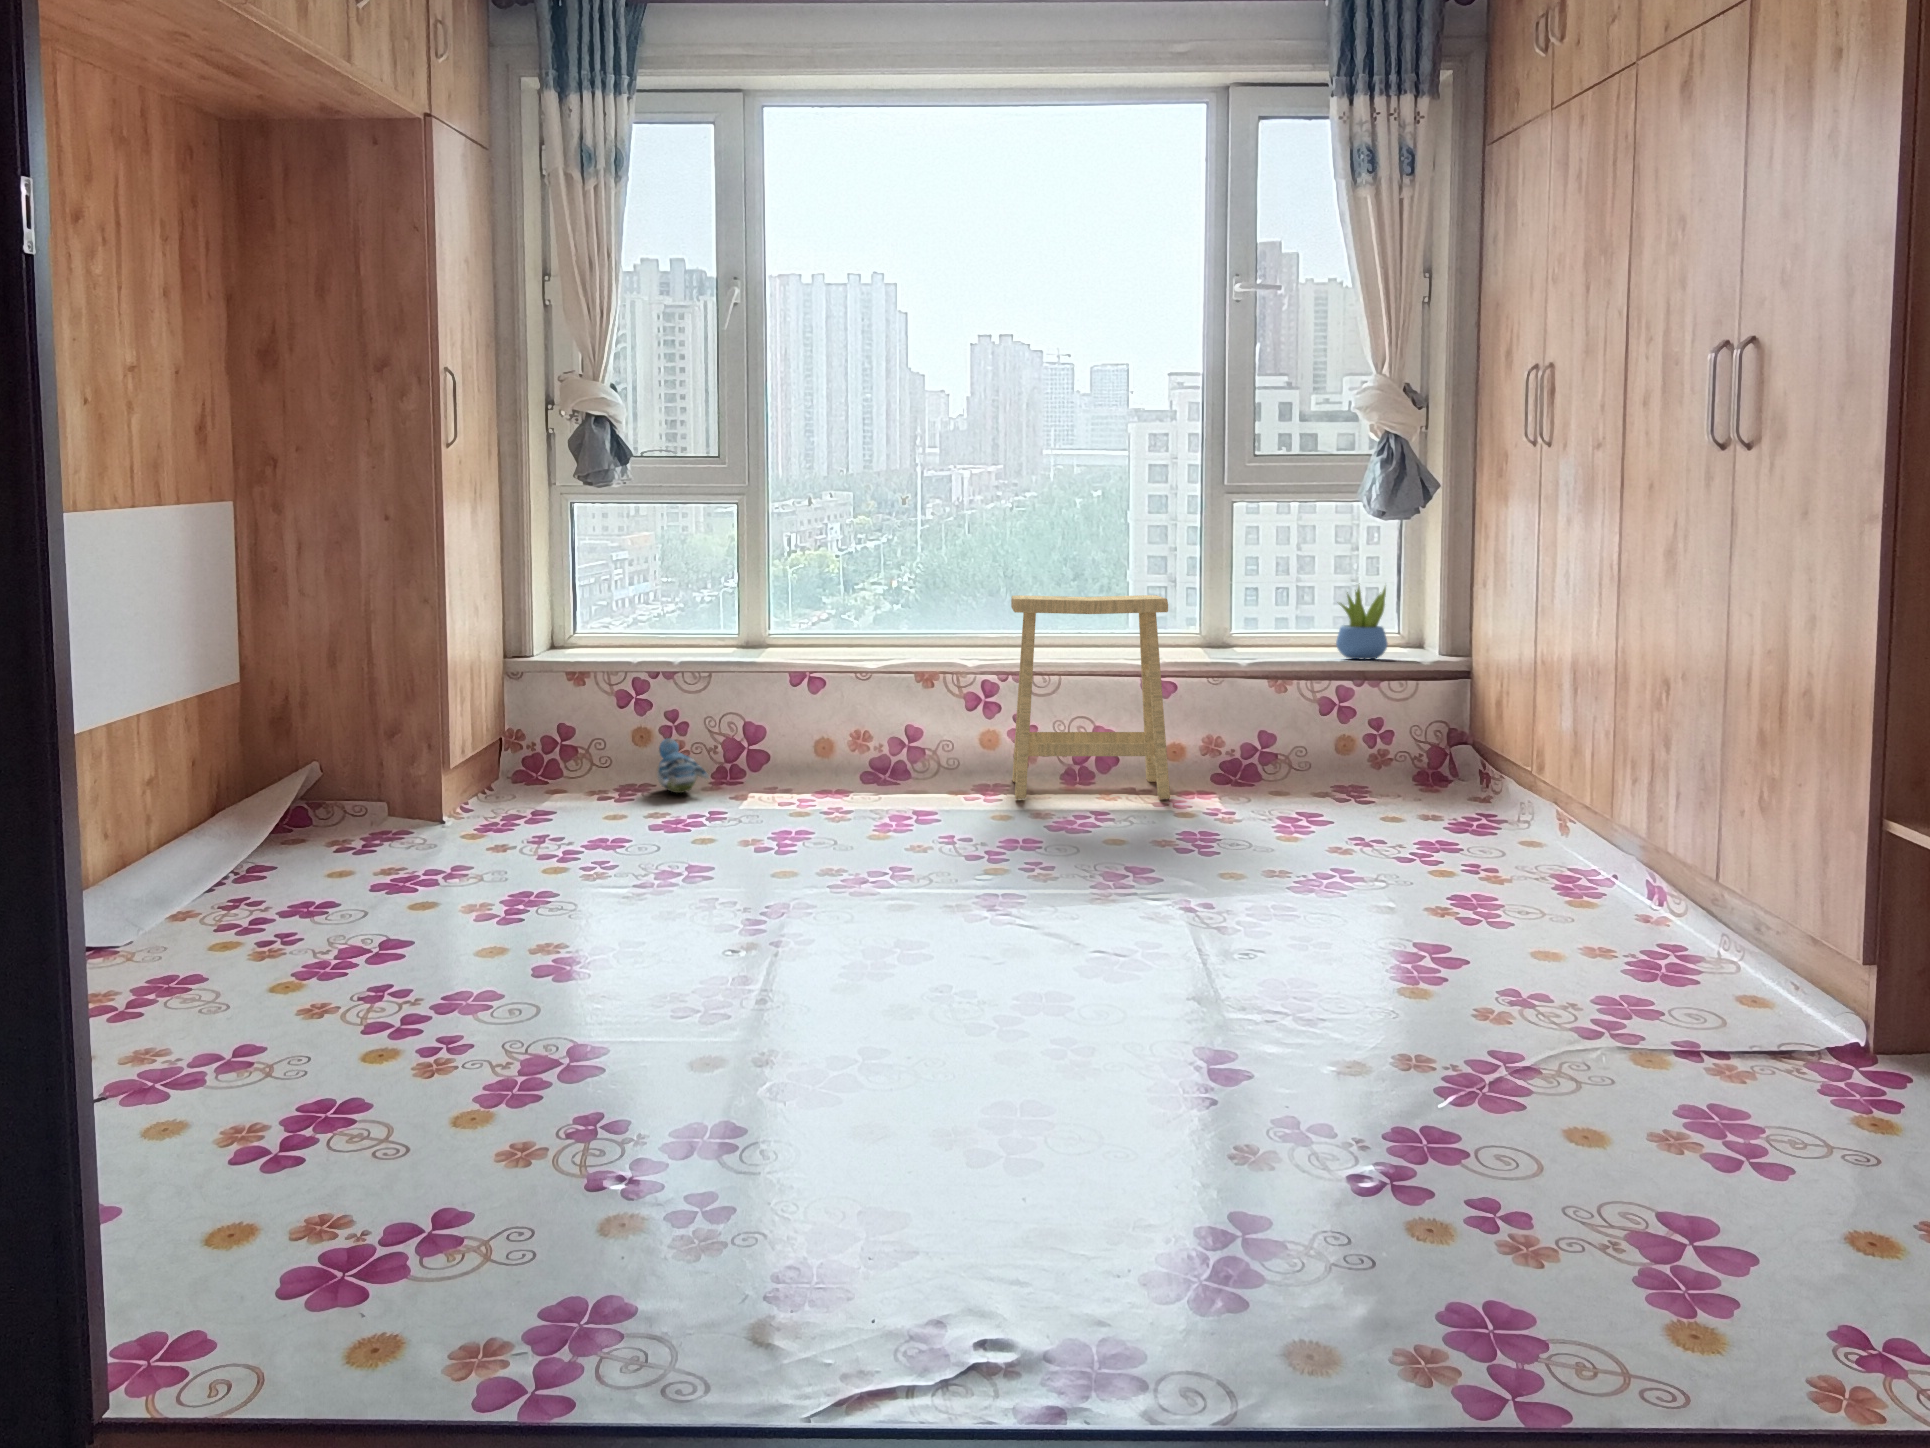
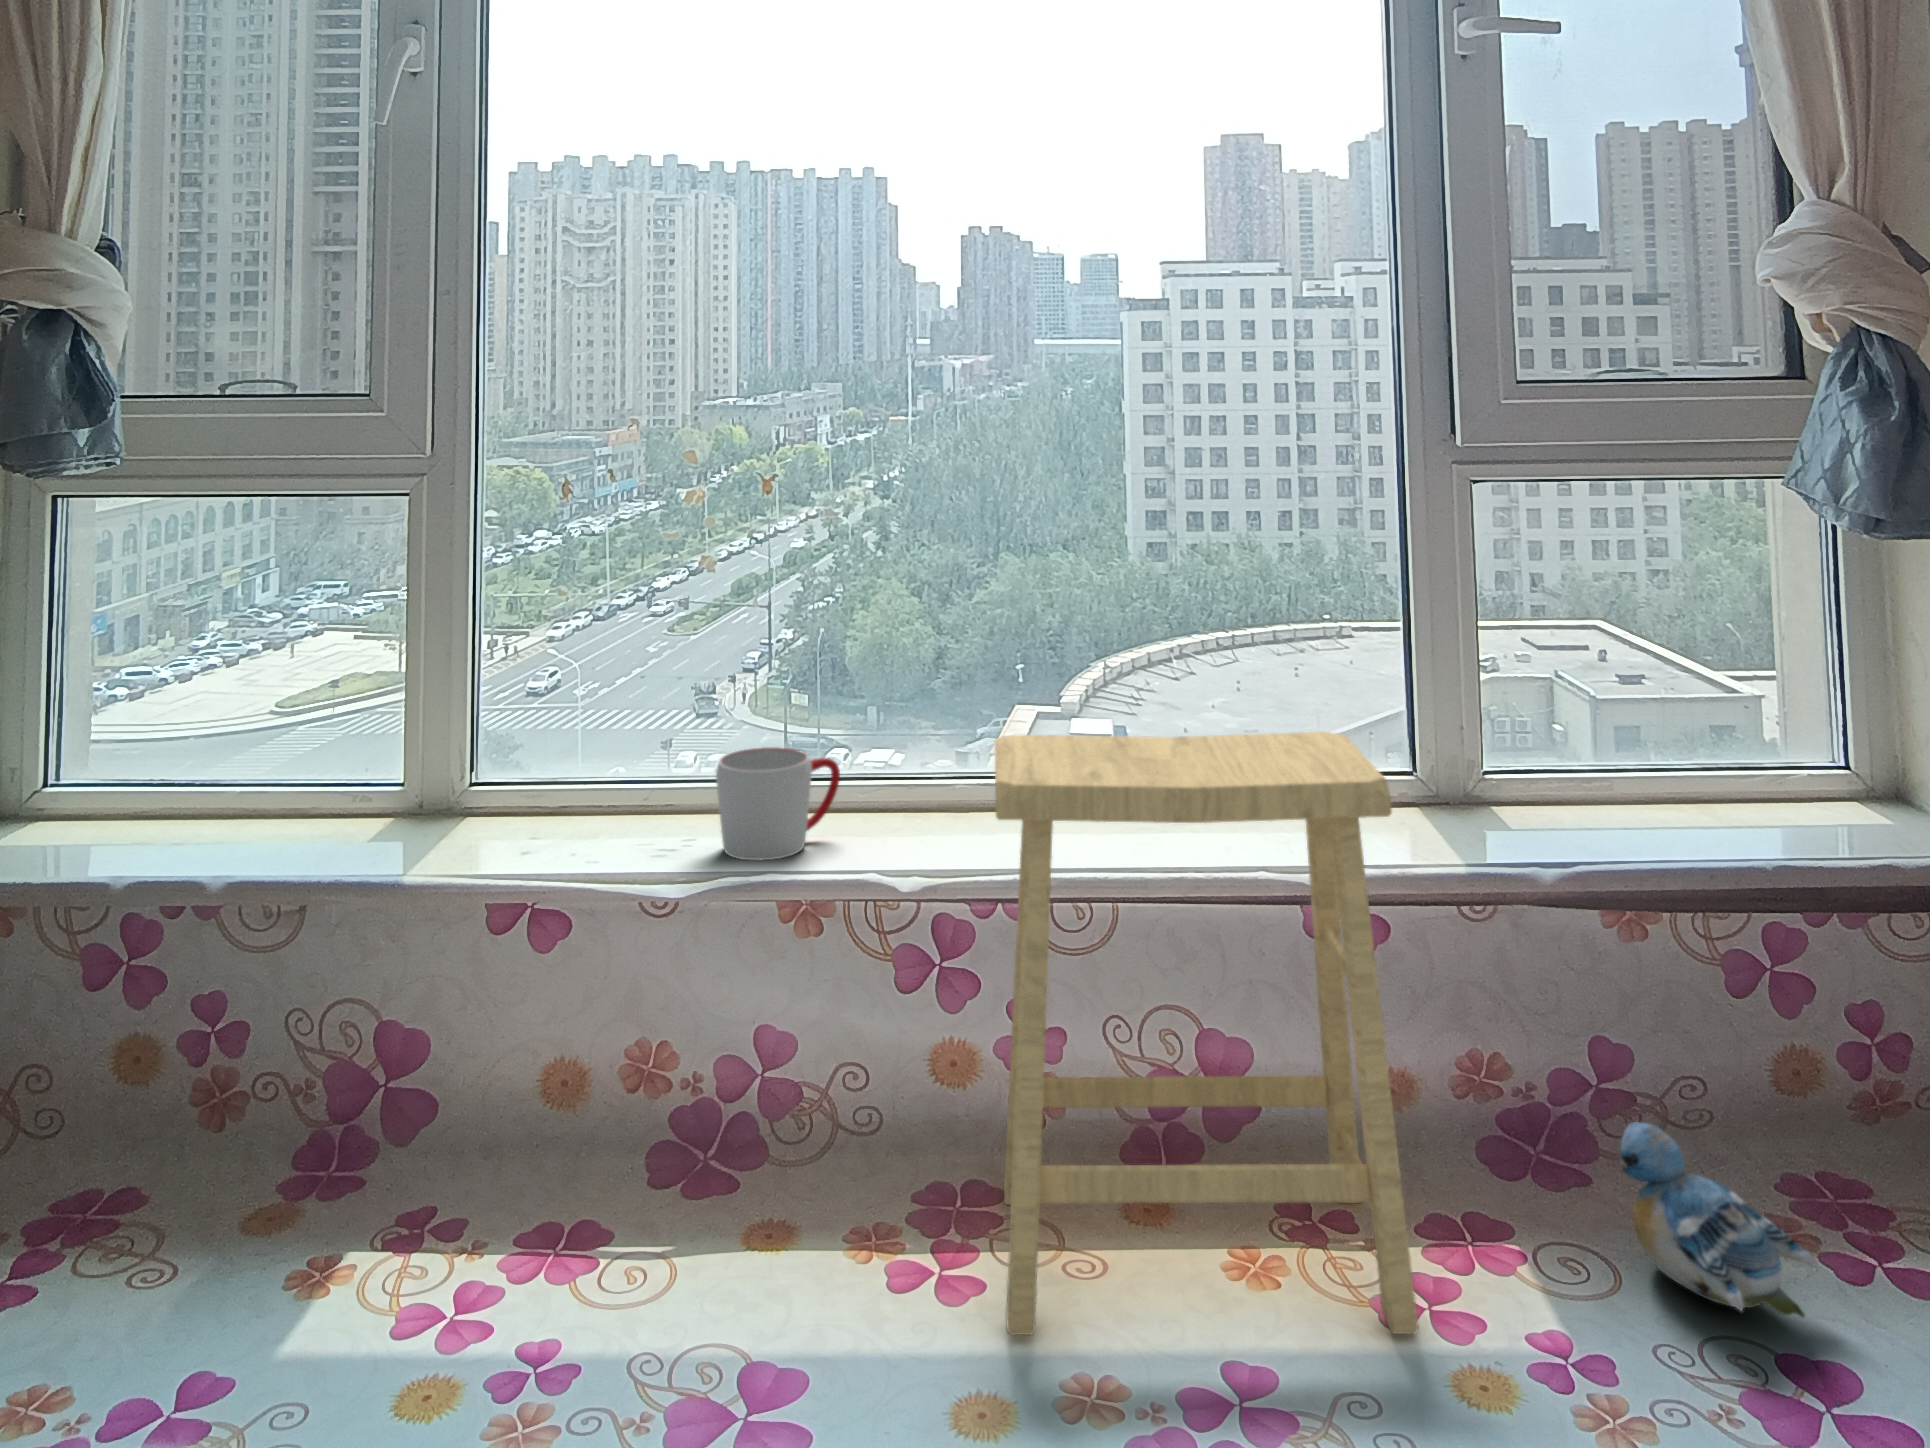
succulent plant: present [1336,586,1388,660] -> none [1724,655,1853,837]
mug: none [885,621,938,662] -> present [716,747,840,861]
plush toy: present [656,738,709,793] -> present [1619,1122,1814,1317]

